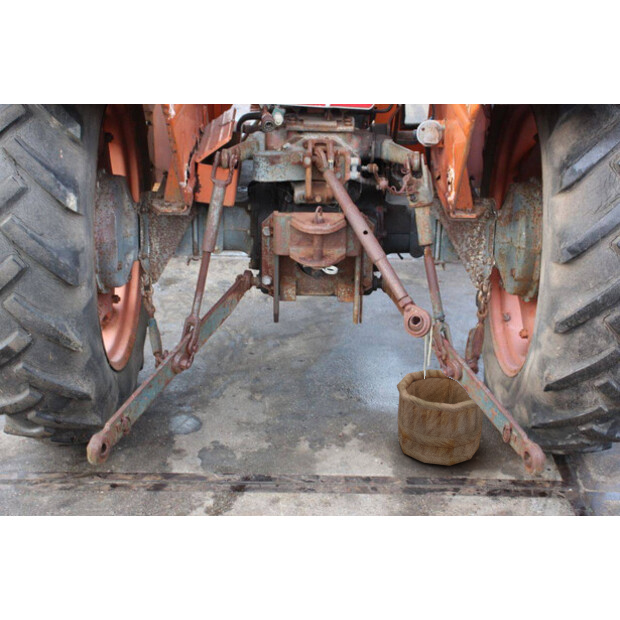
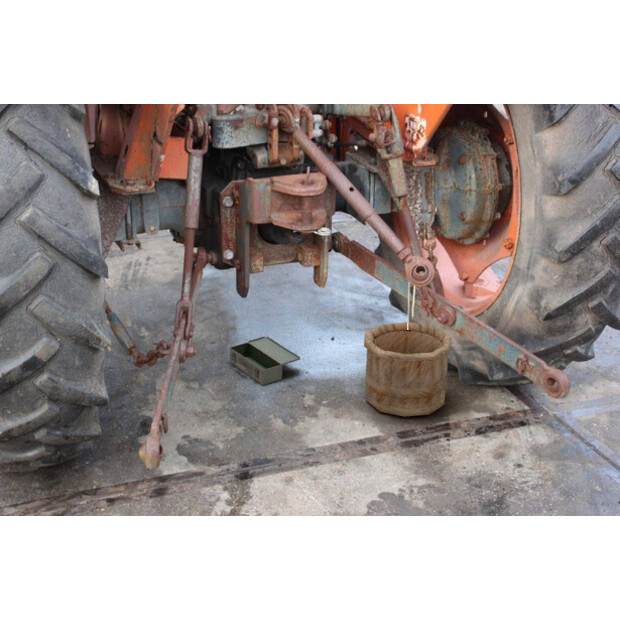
toolbox: none [300,364,355,408] -> present [229,337,300,385]

